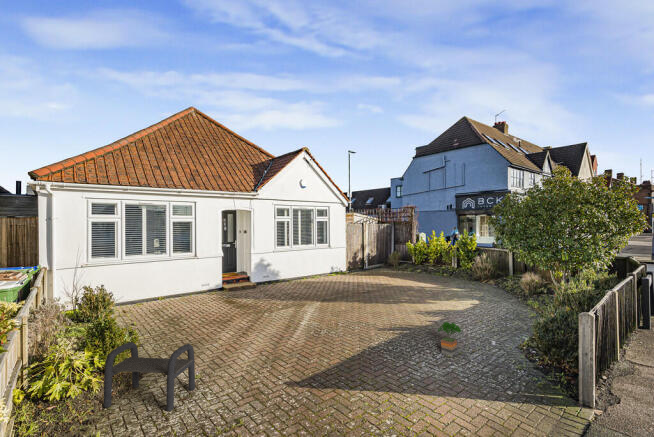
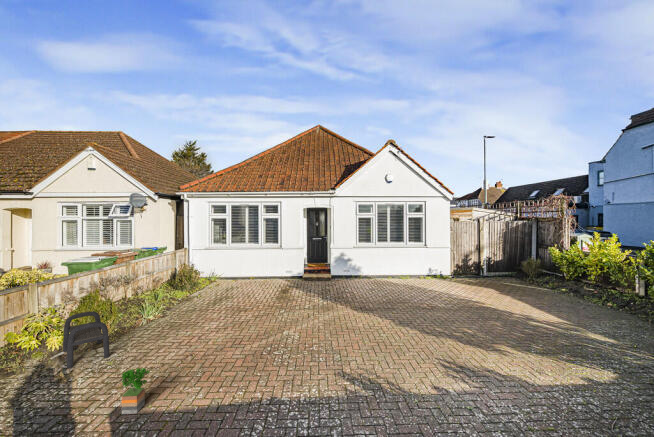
potted tree: present [438,322,461,356] -> present [122,368,150,414]

